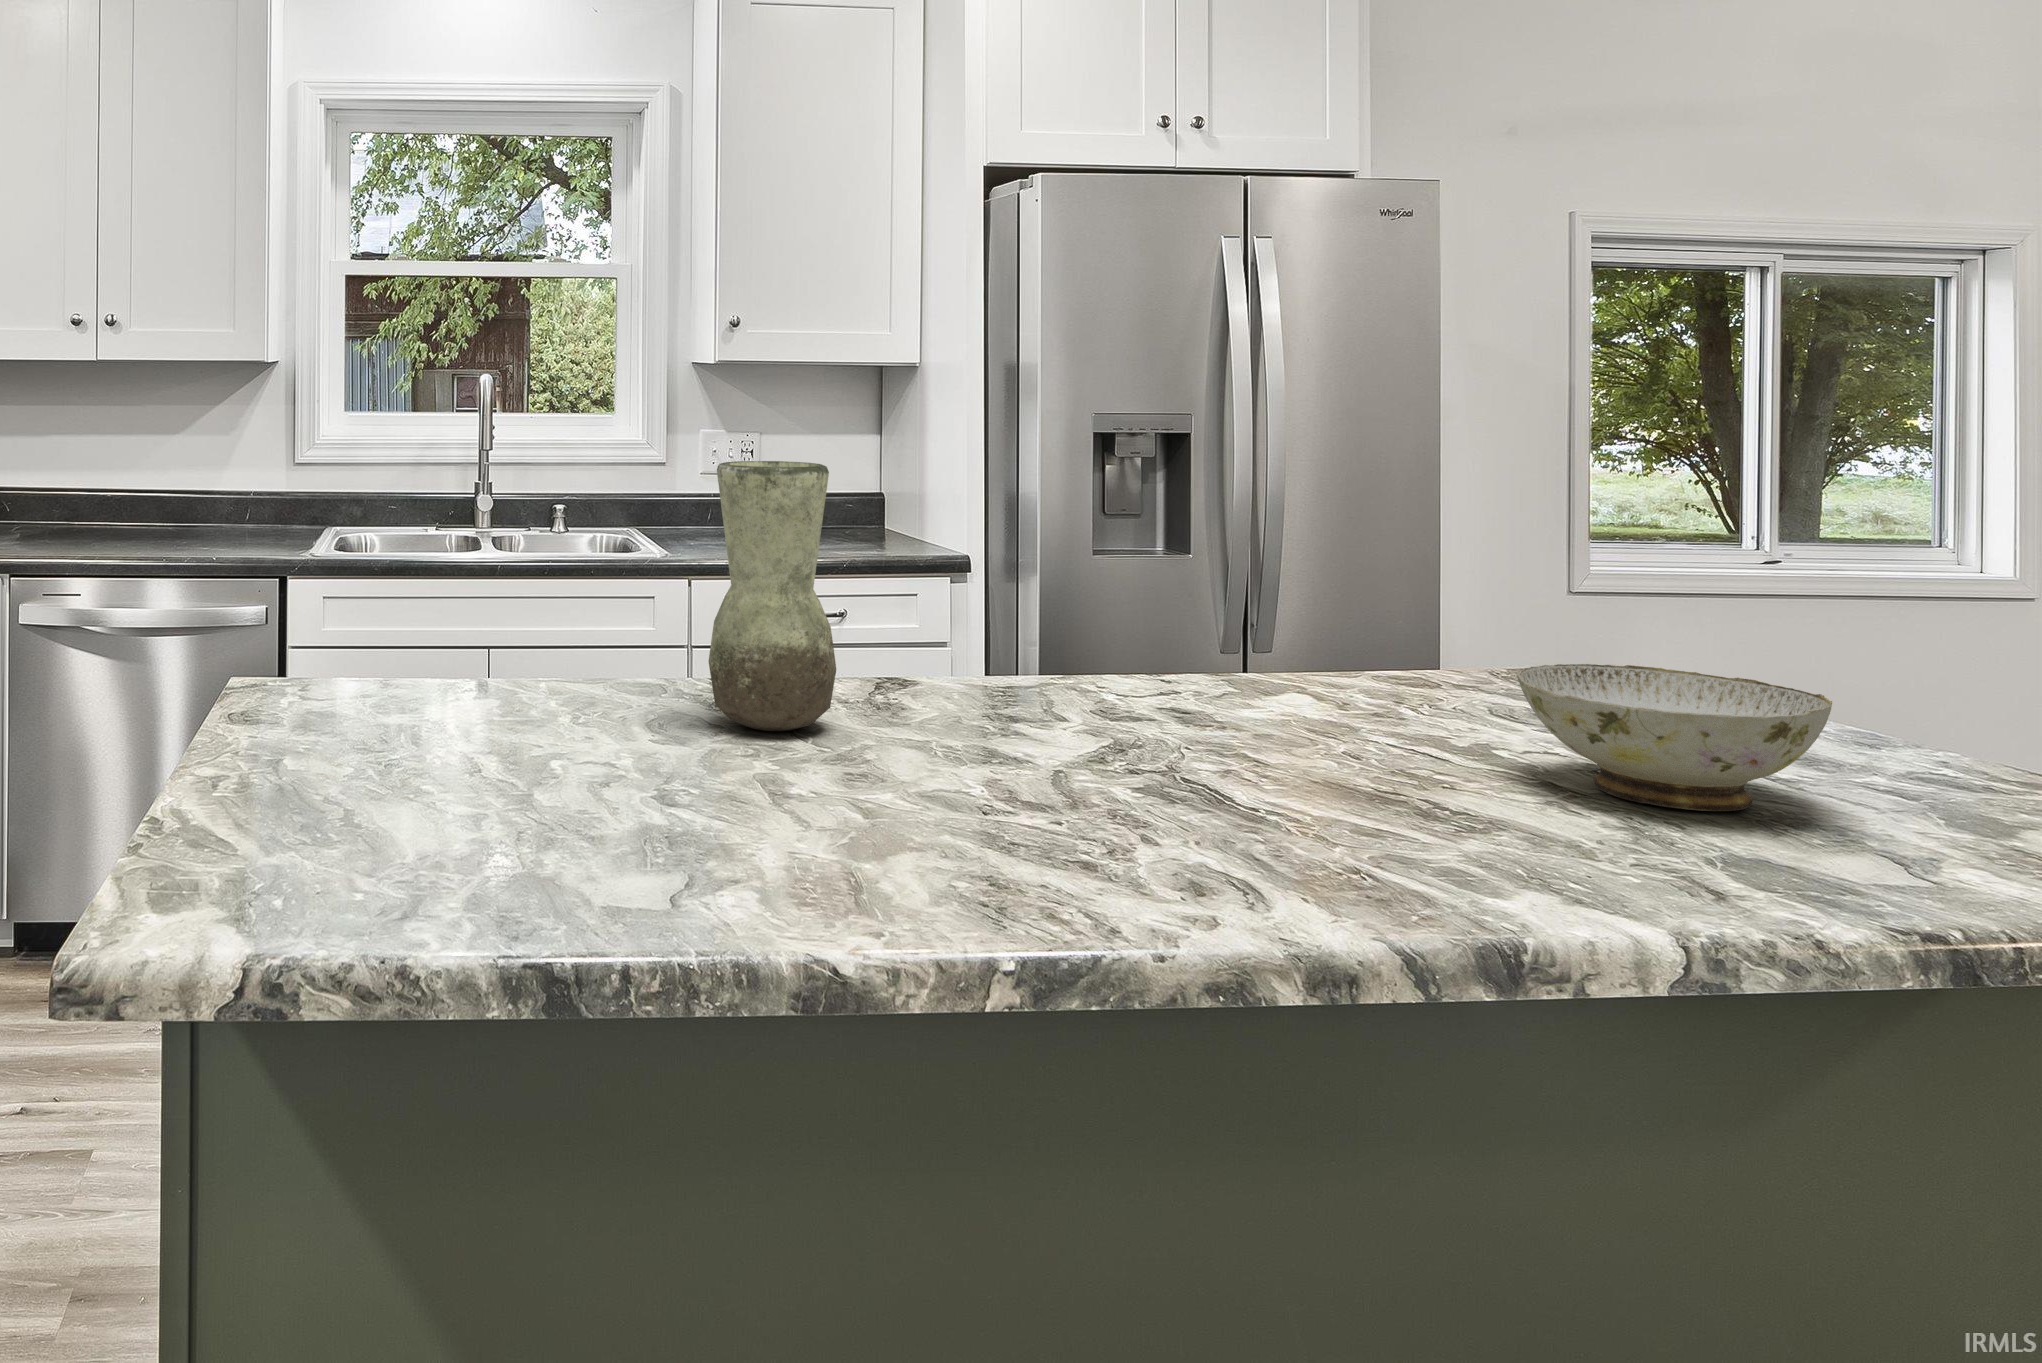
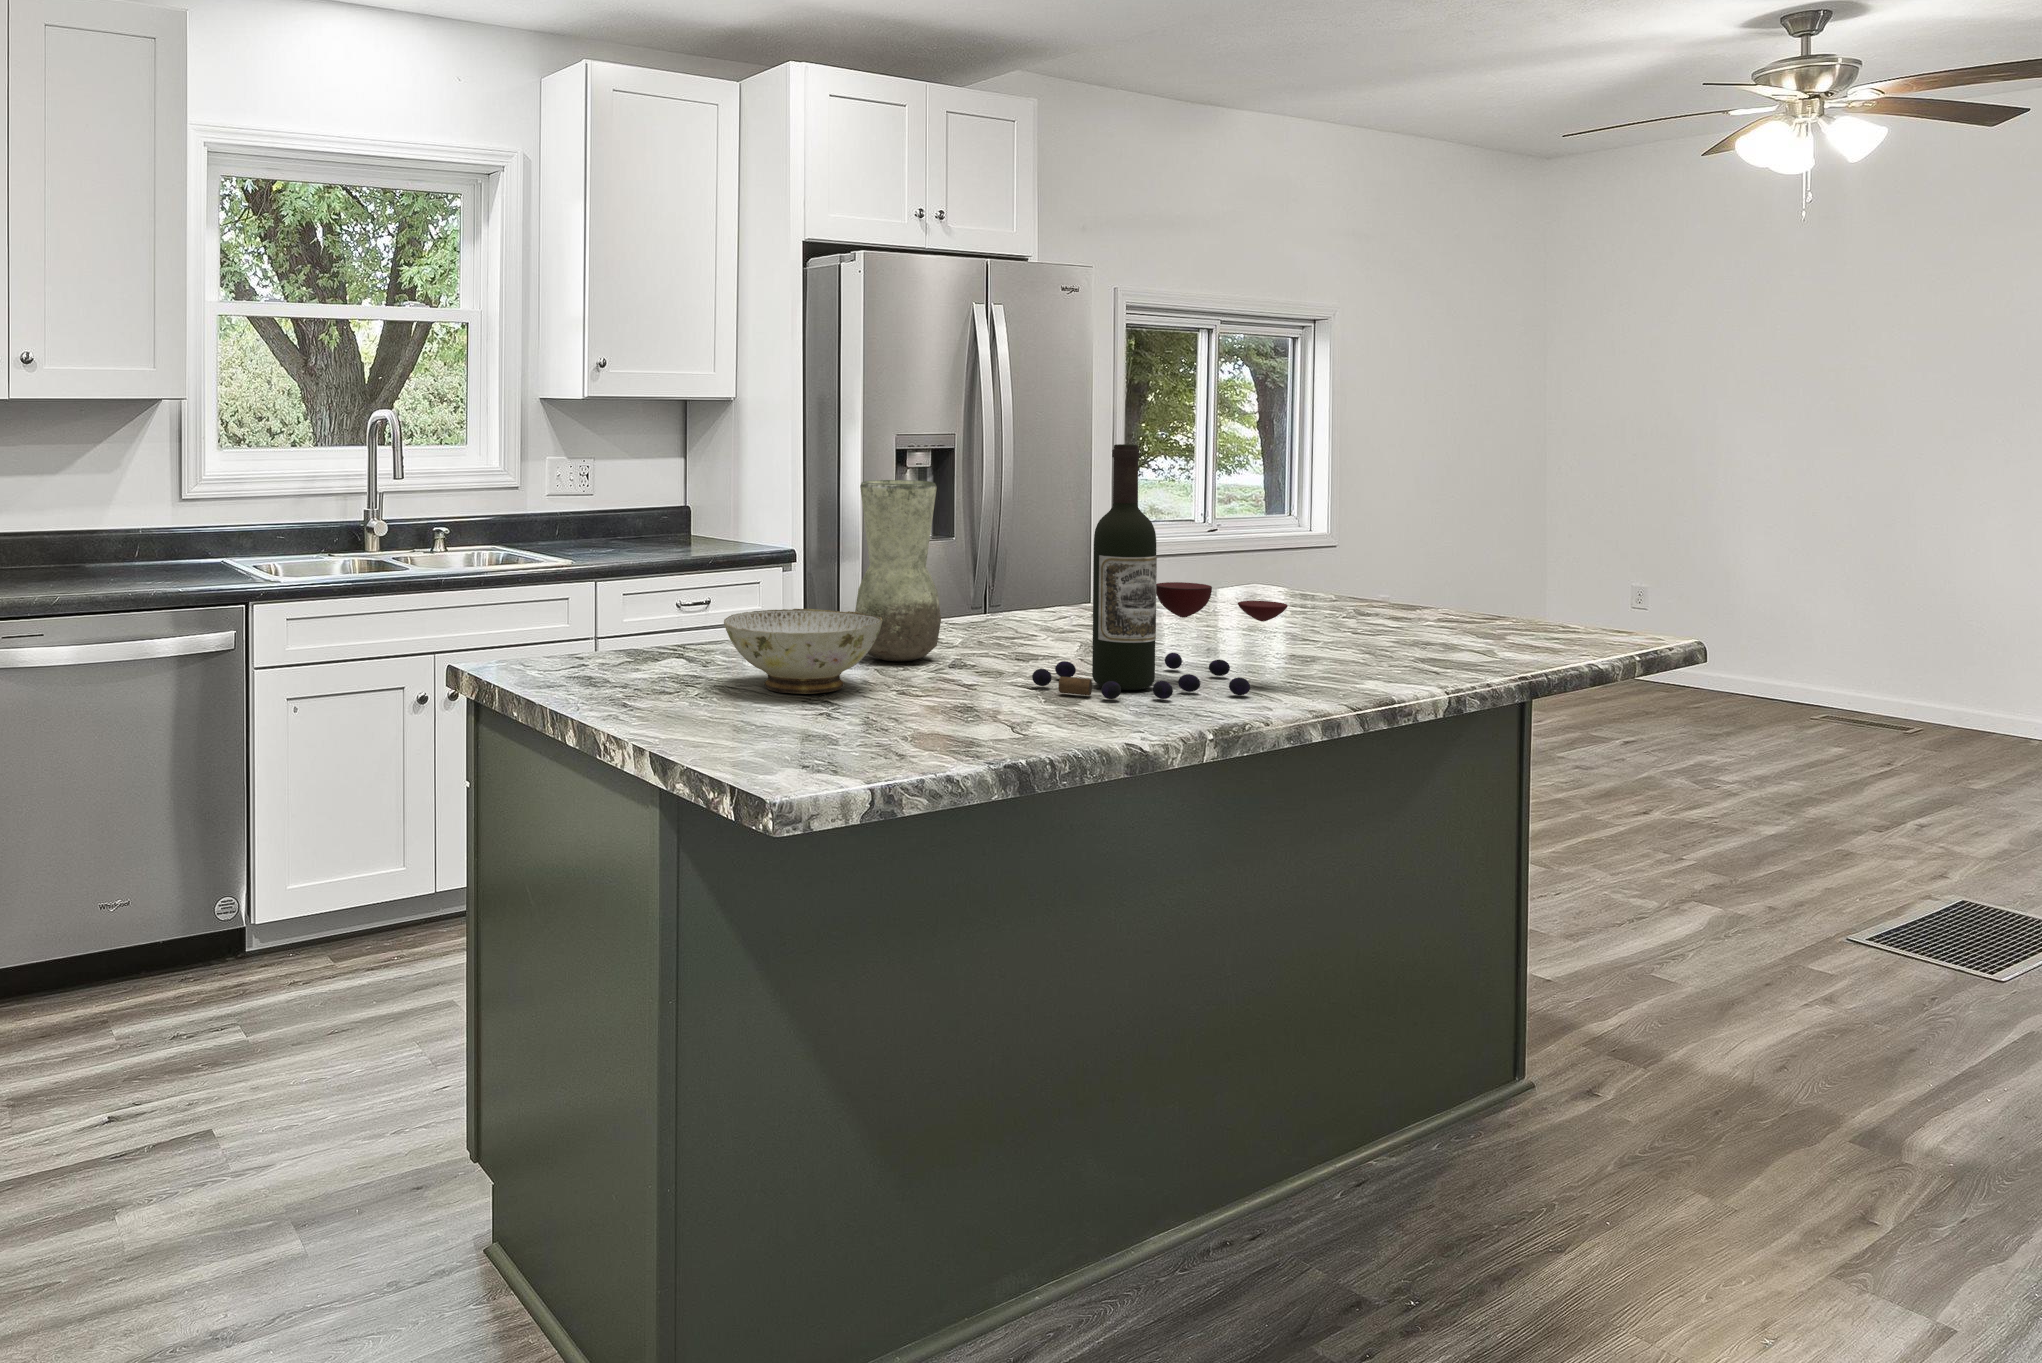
wine bottle: none [876,411,1353,865] -> present [1032,444,1288,699]
ceramic bowl: present [1517,664,1832,811] -> present [724,609,882,694]

